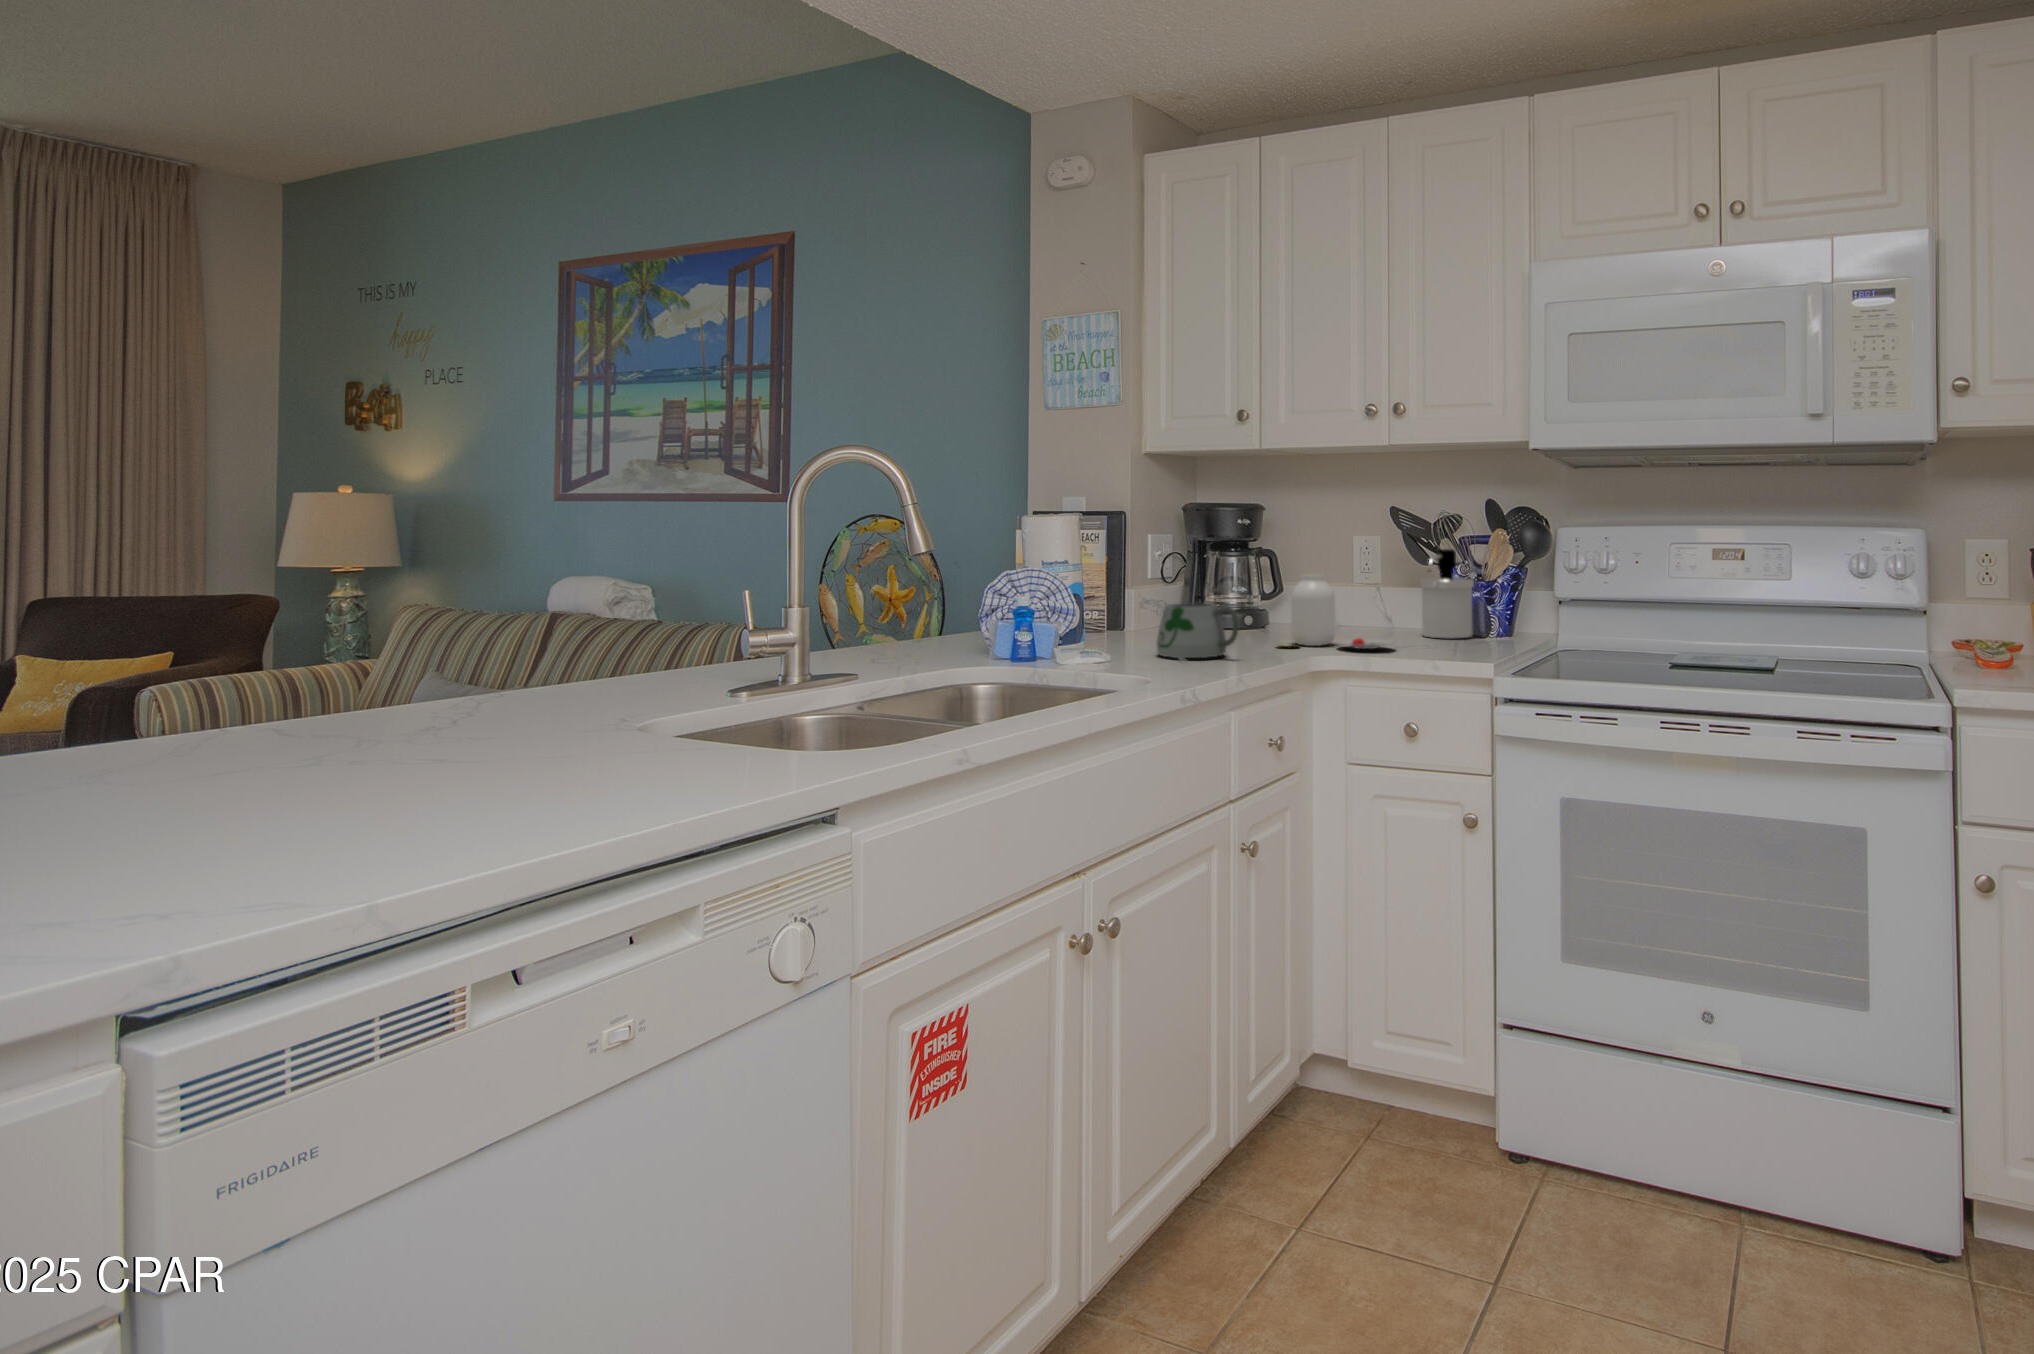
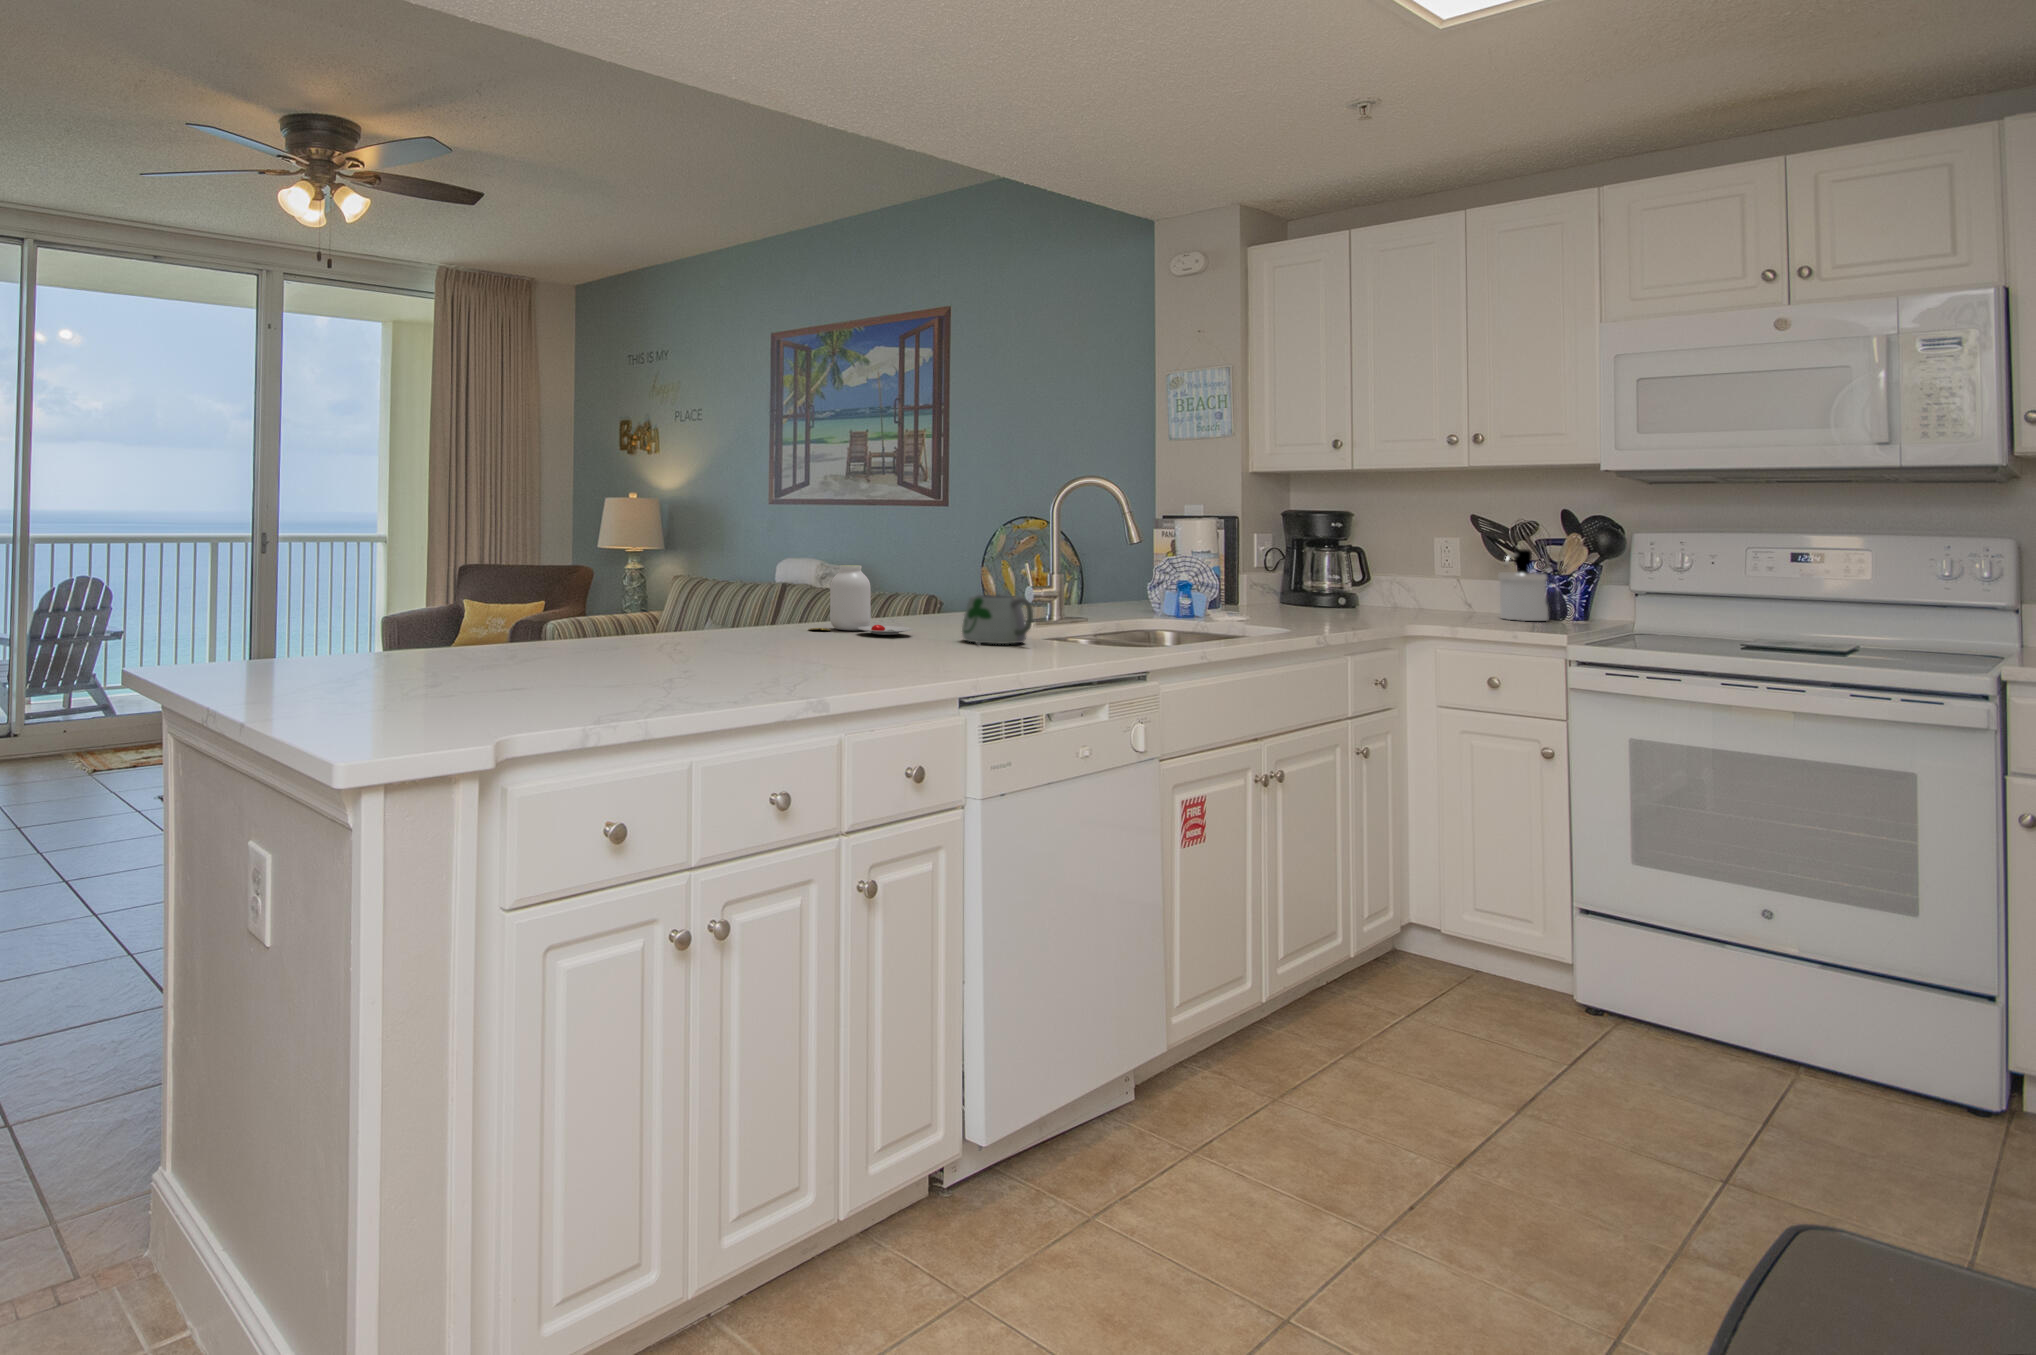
jar: present [1278,574,1394,649] -> present [809,565,913,635]
mug: present [1157,604,1239,661] -> present [962,595,1033,644]

